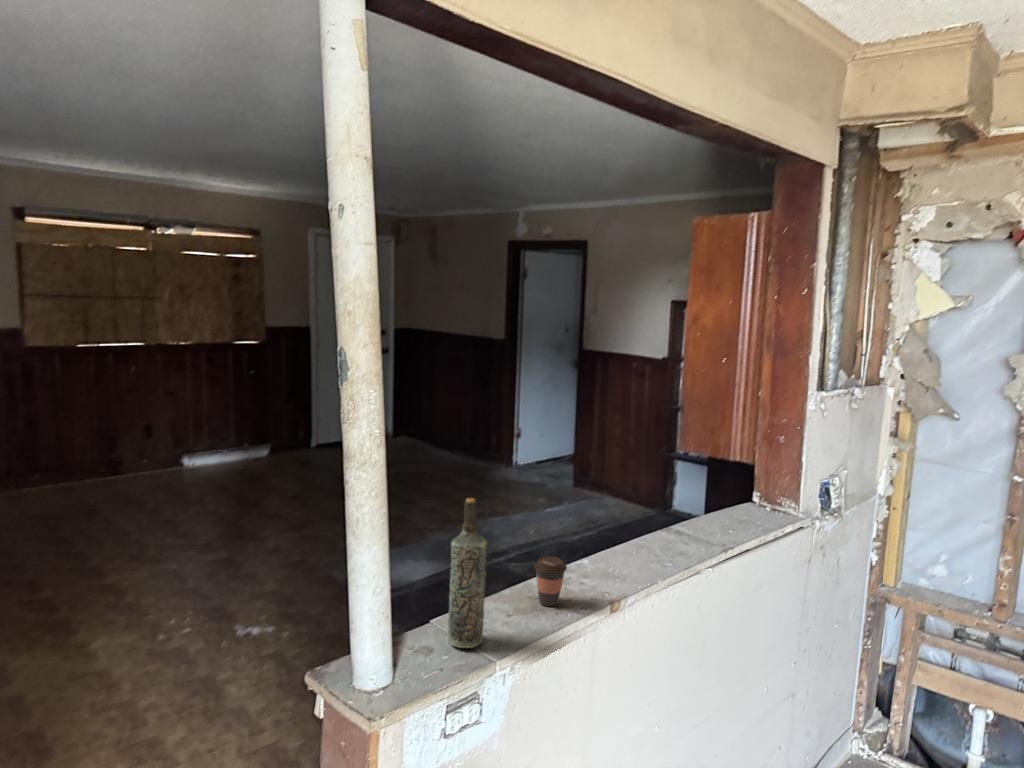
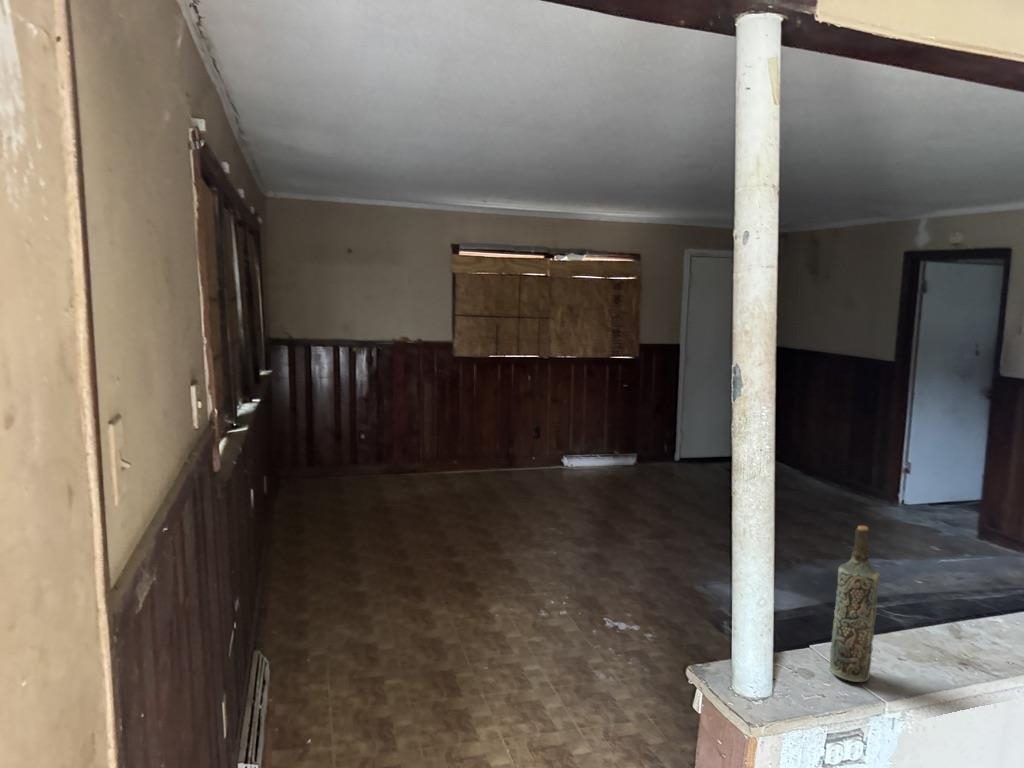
coffee cup: present [534,557,567,606] -> none [933,603,977,660]

